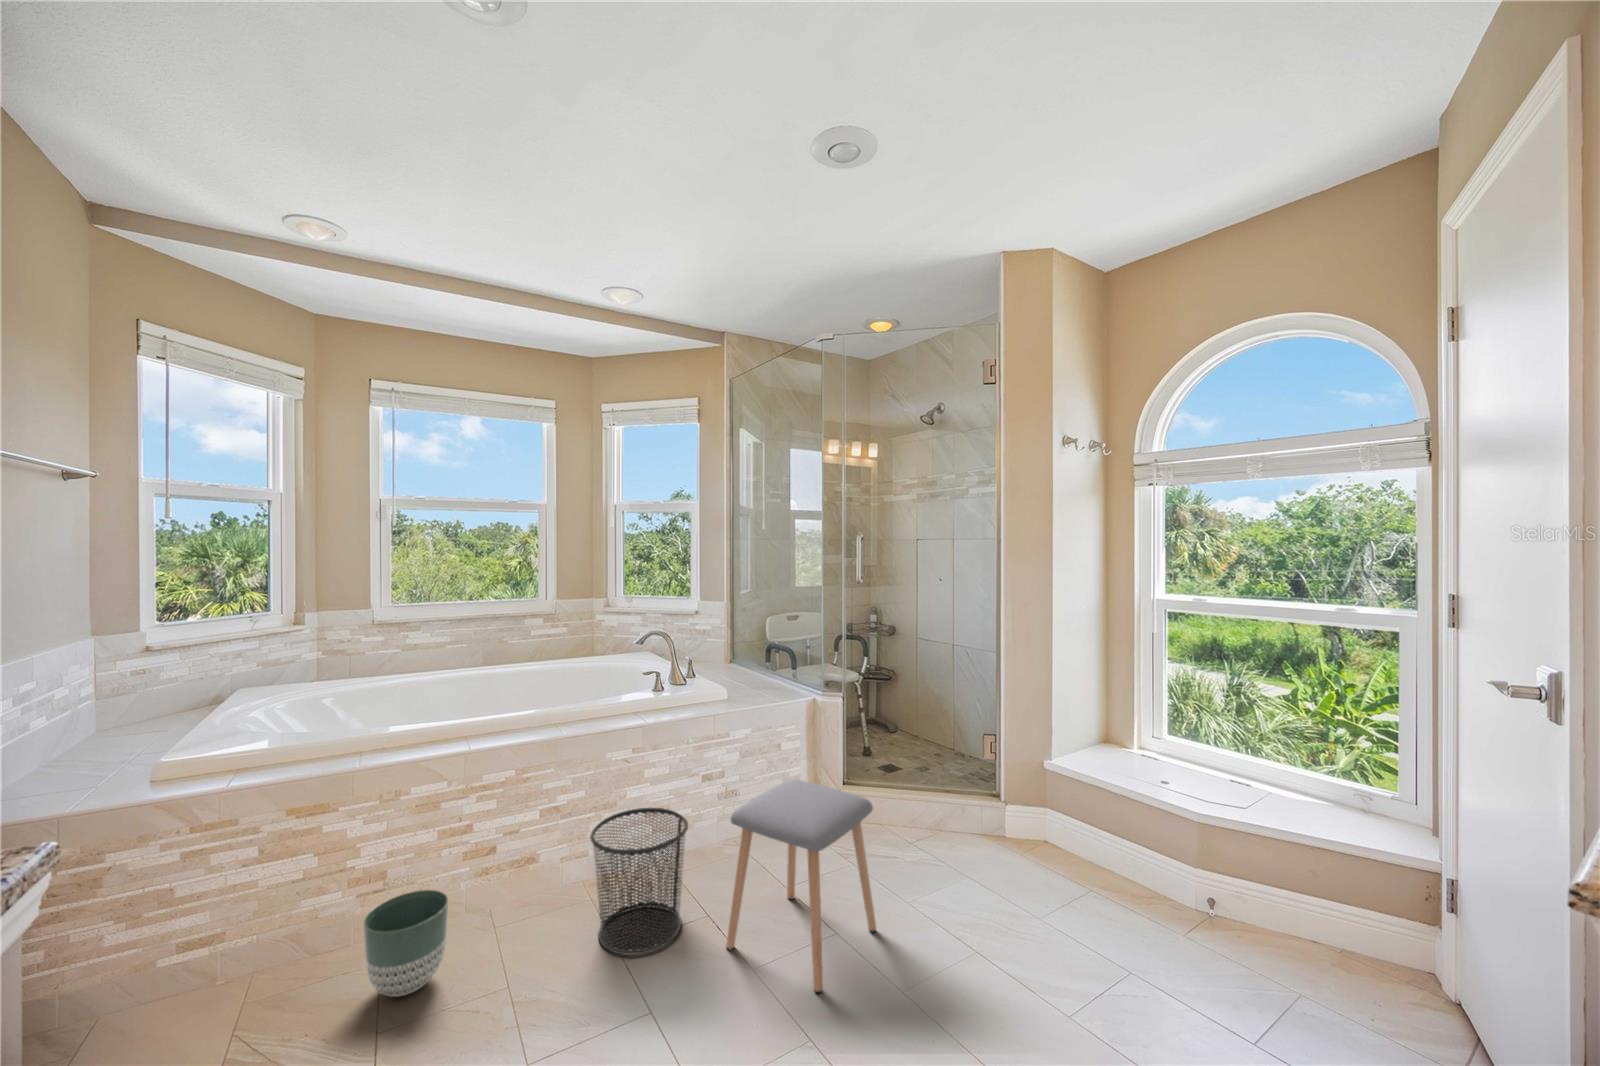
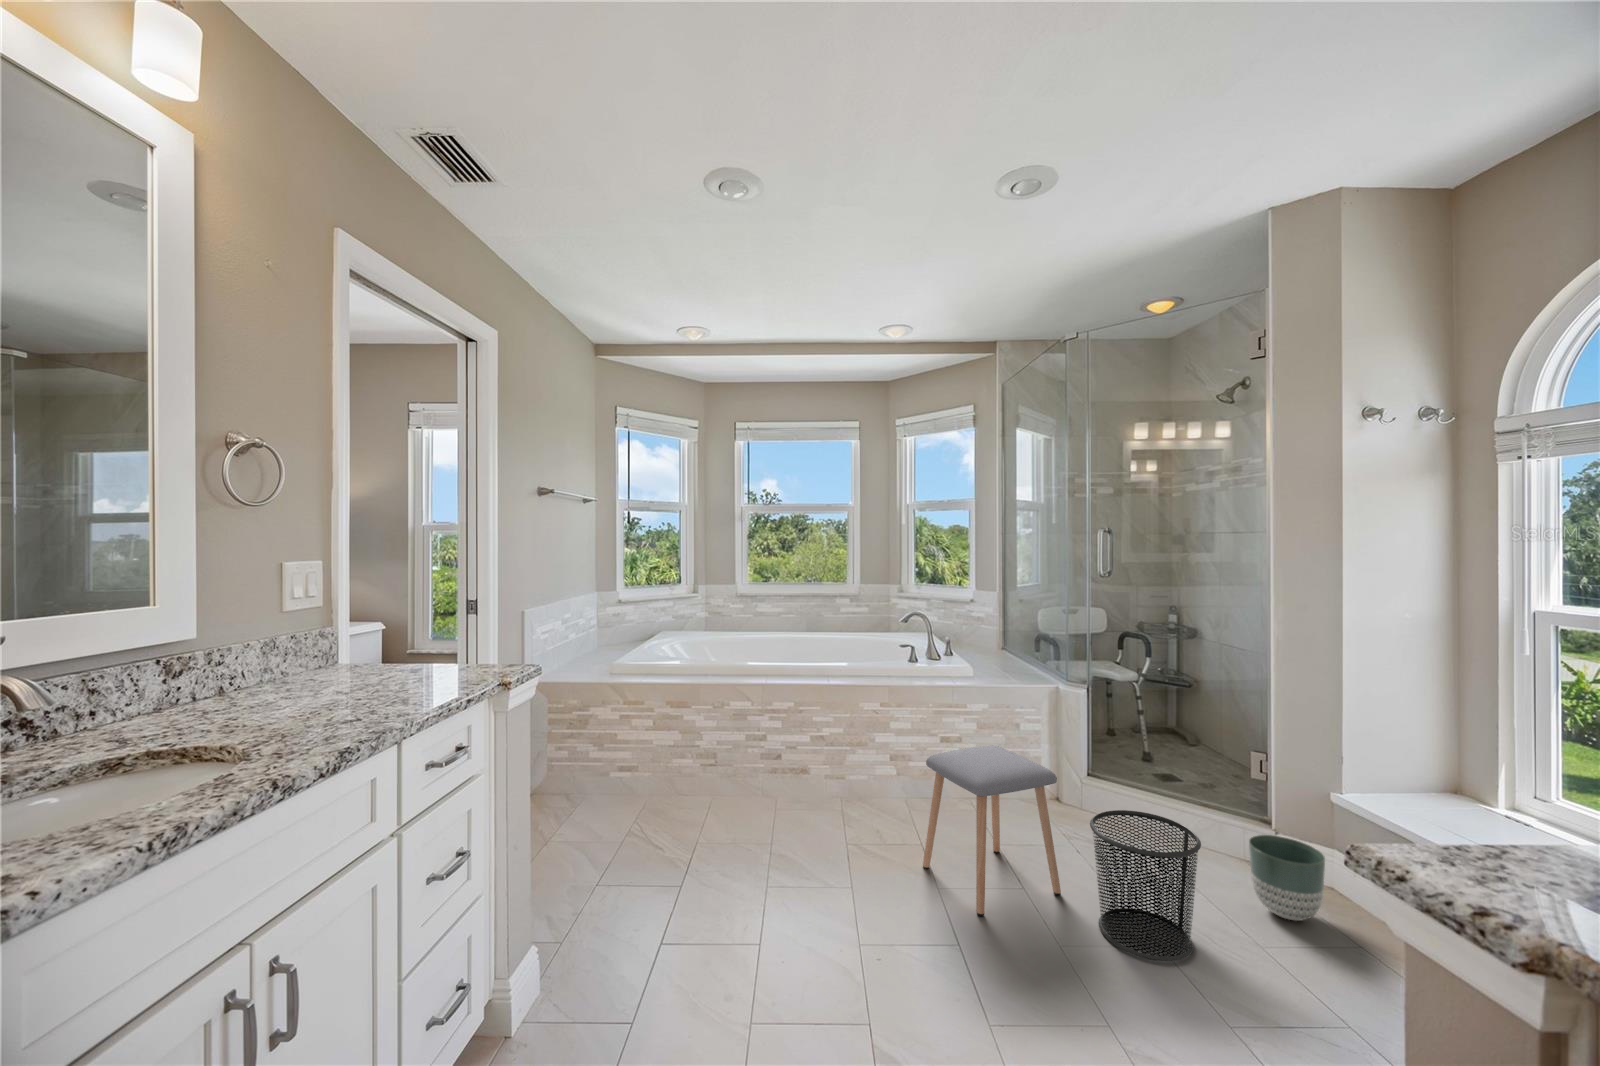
waste bin: present [590,808,688,955] -> present [1090,810,1201,961]
planter: present [364,890,448,997] -> present [1249,835,1325,921]

